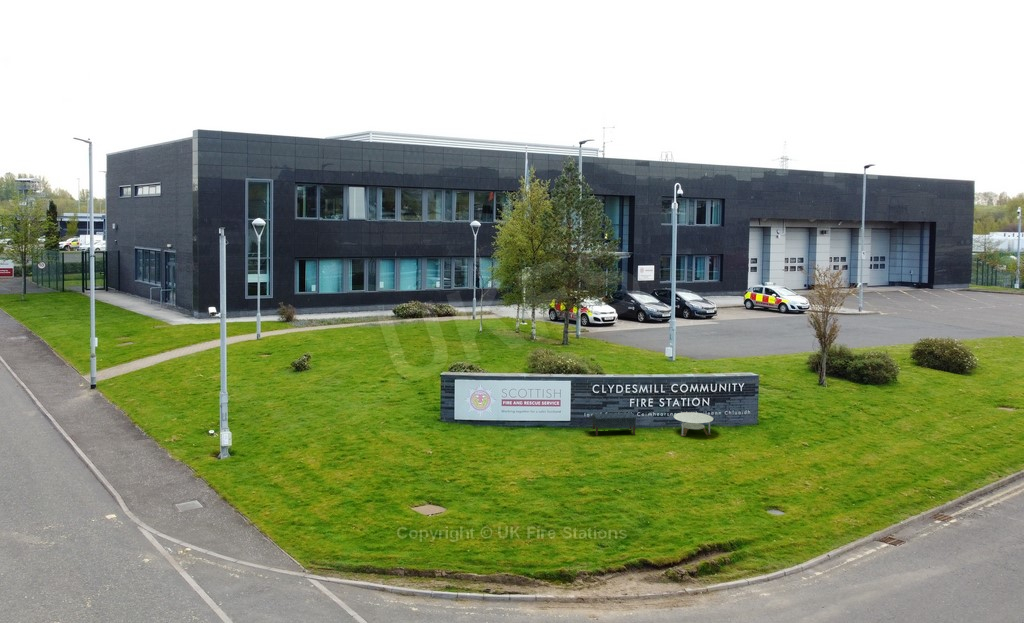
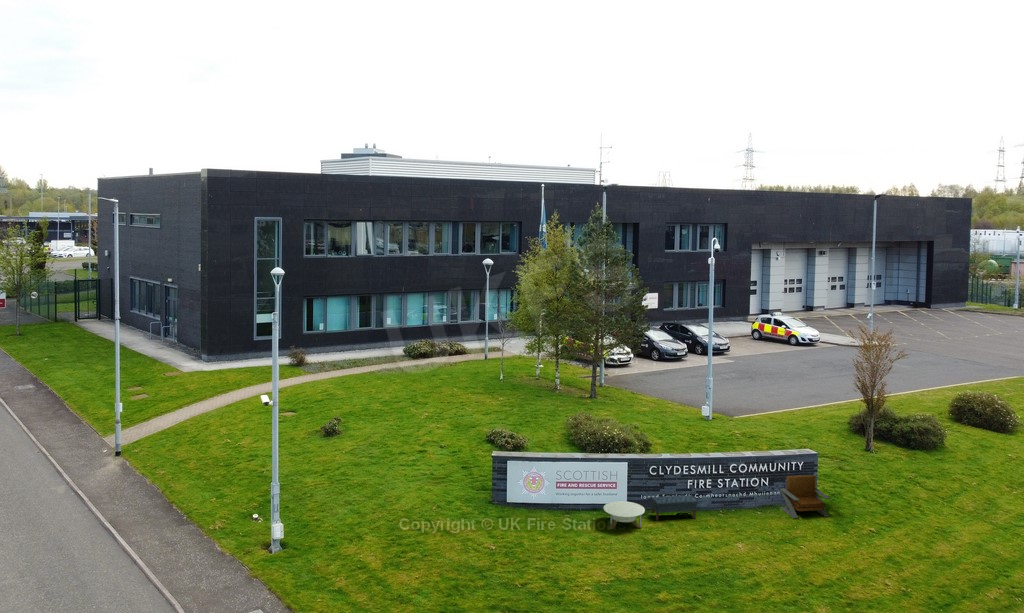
lounge chair: none [721,395,768,436] -> present [780,475,830,519]
round table: present [674,412,713,436] -> present [604,501,645,529]

